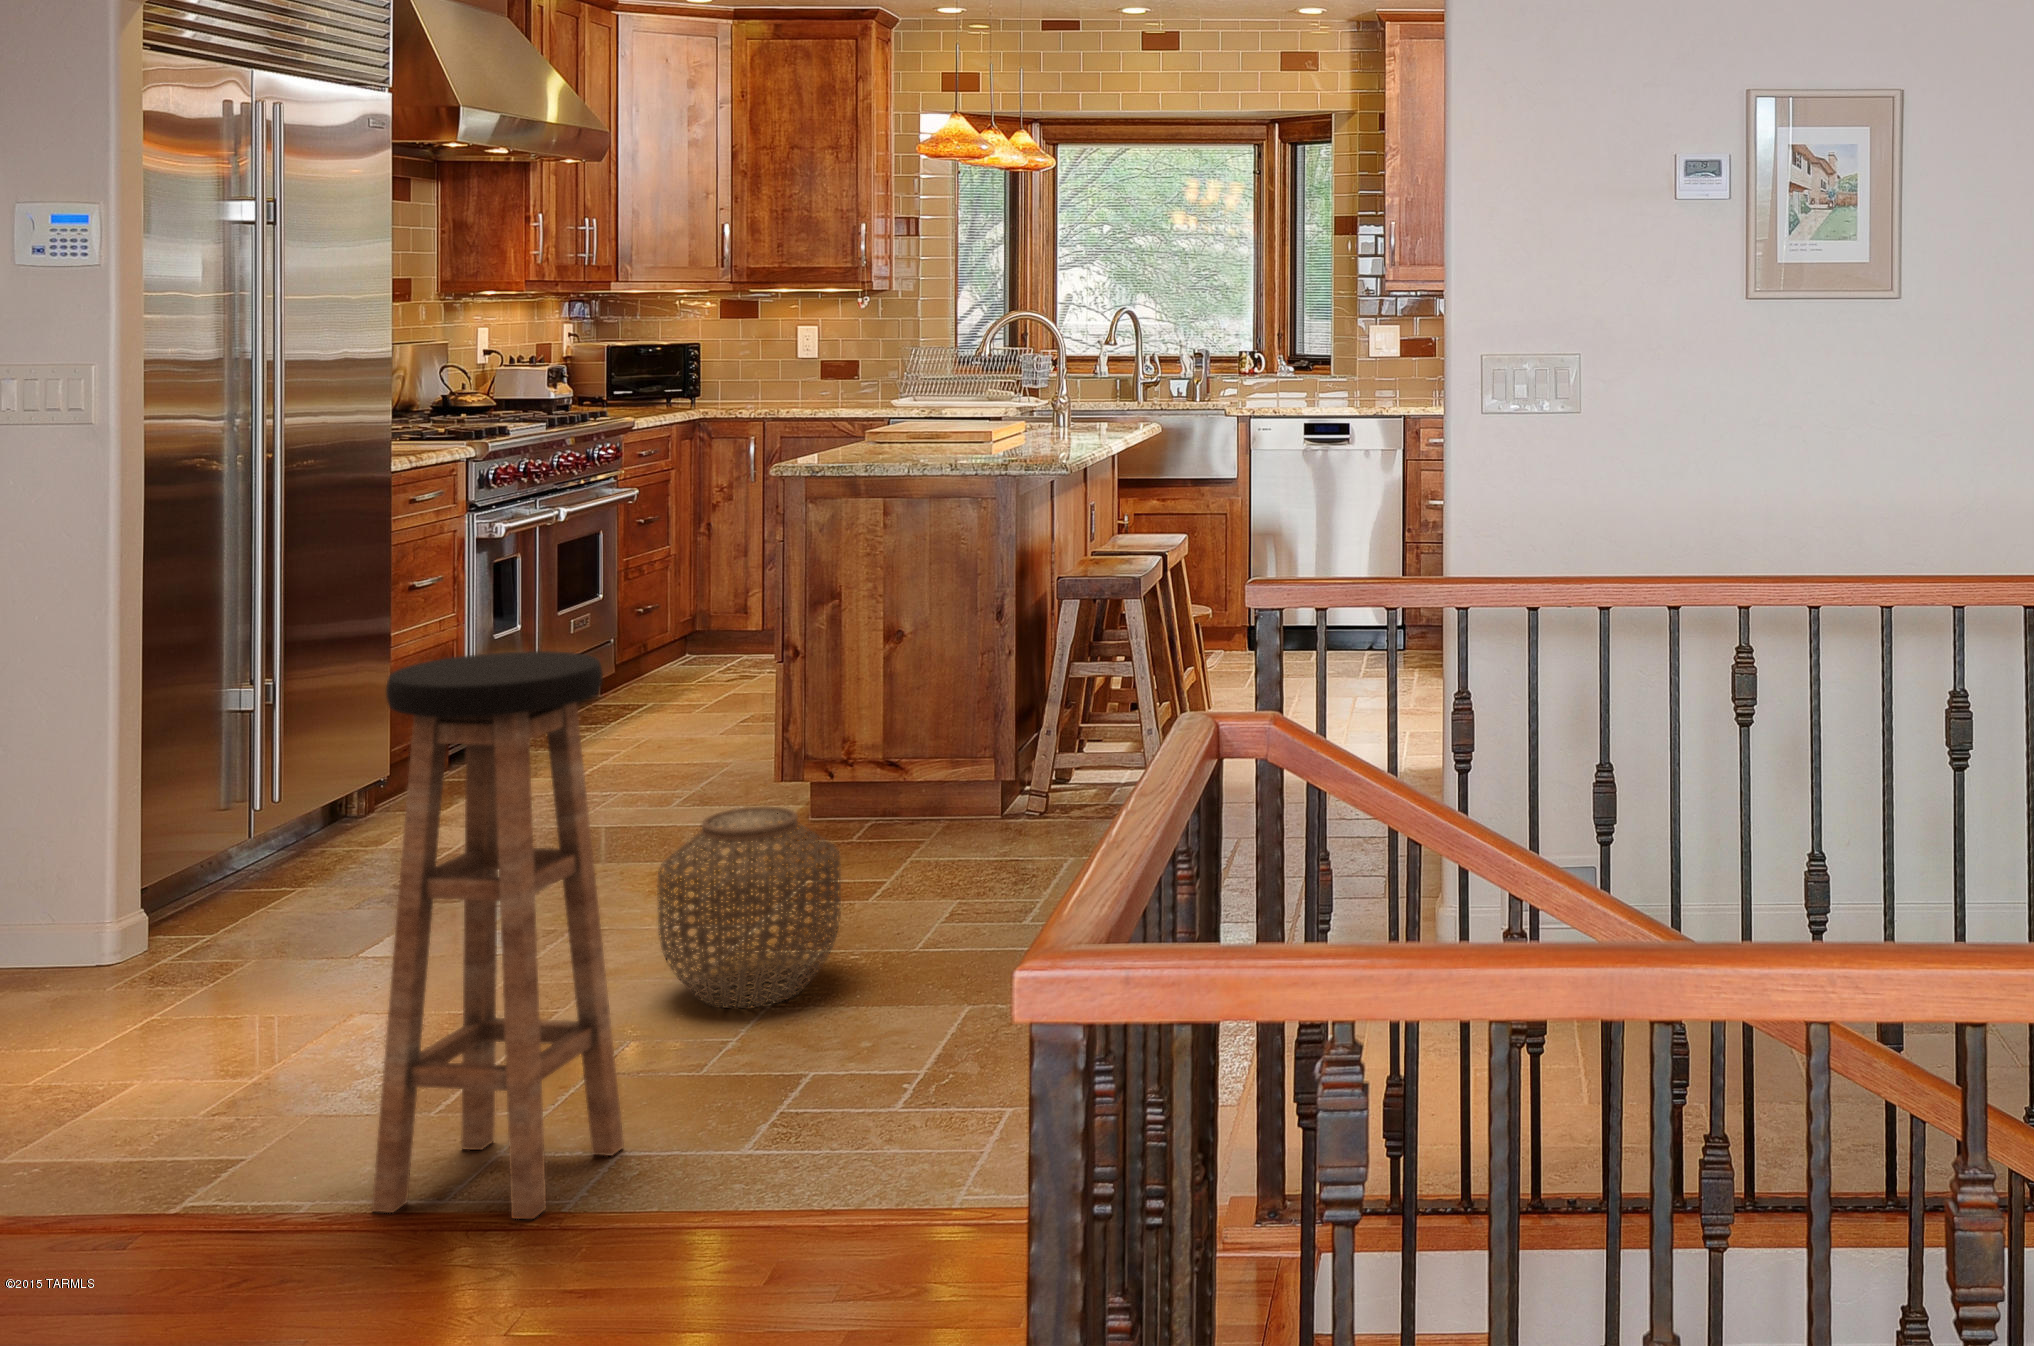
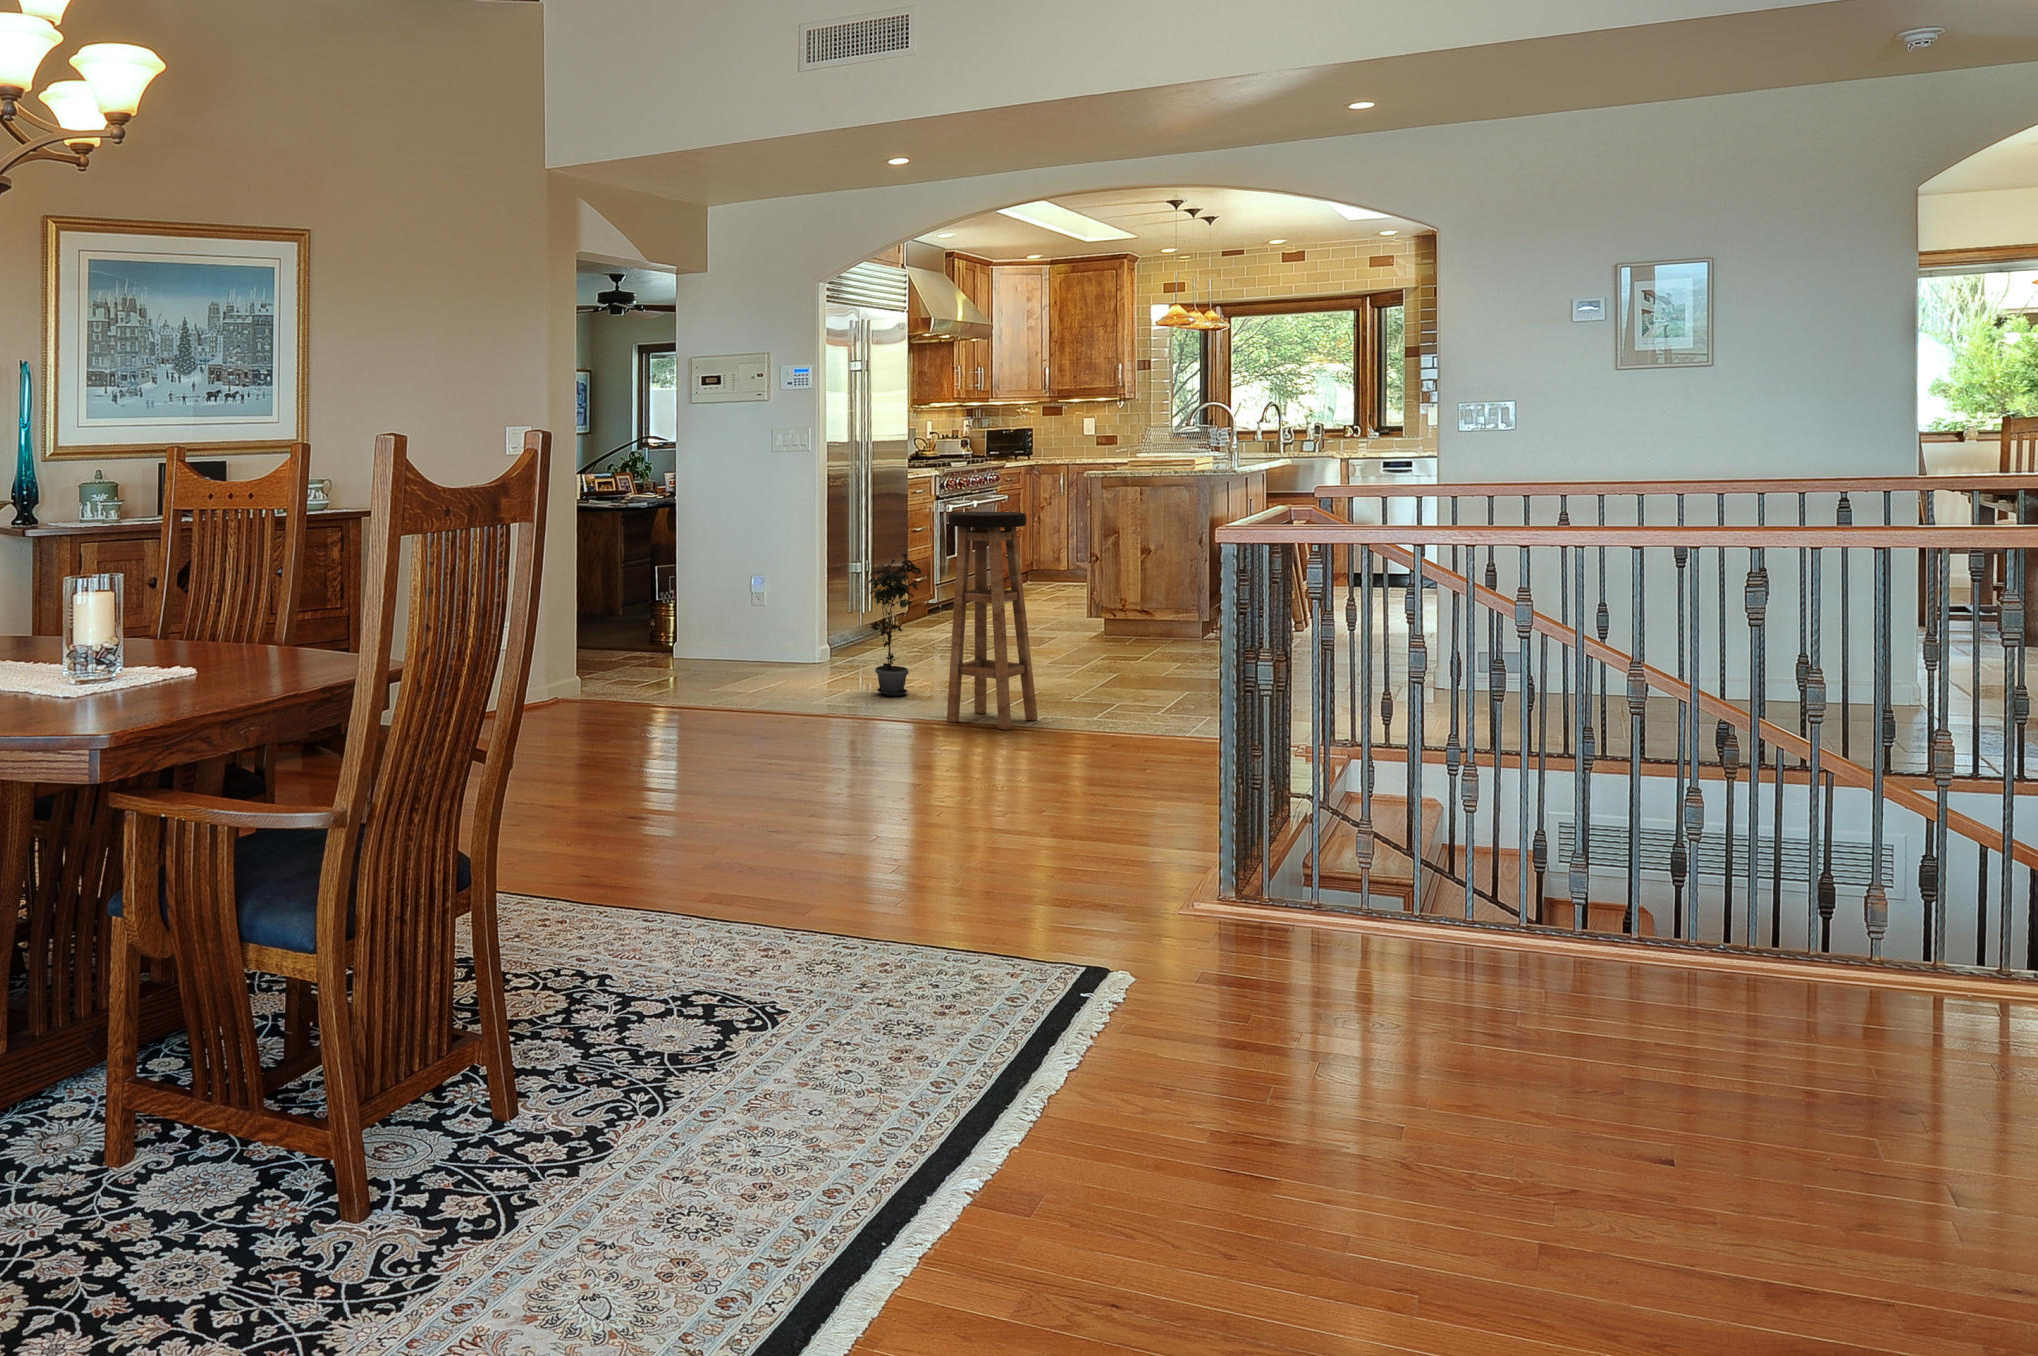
potted plant: none [157,749,336,1118] -> present [862,554,921,696]
woven basket: present [658,807,841,1008] -> none [1042,606,1123,693]

